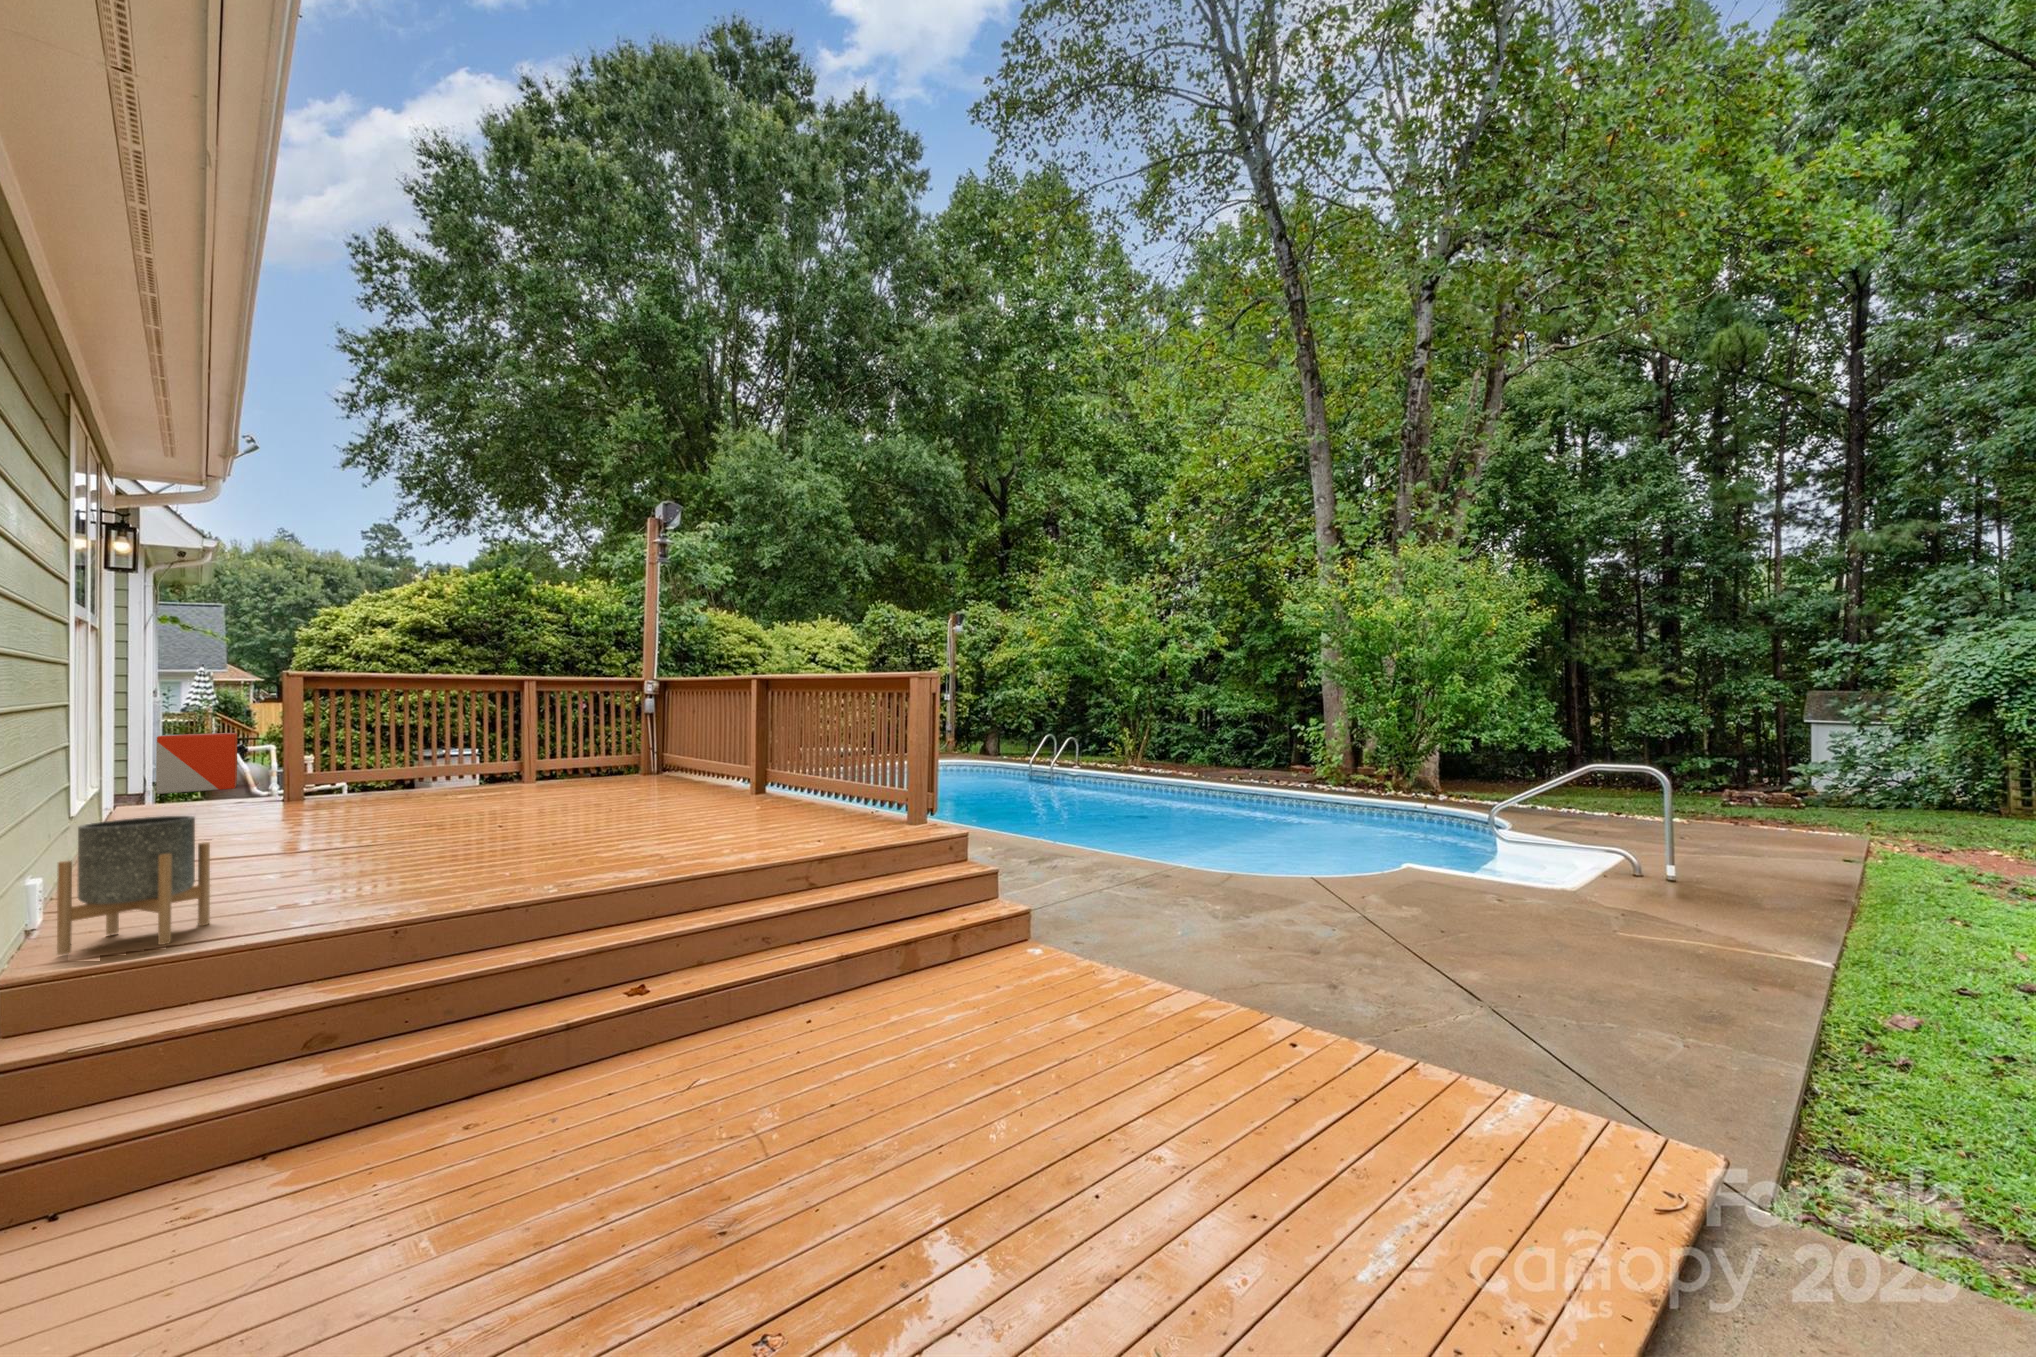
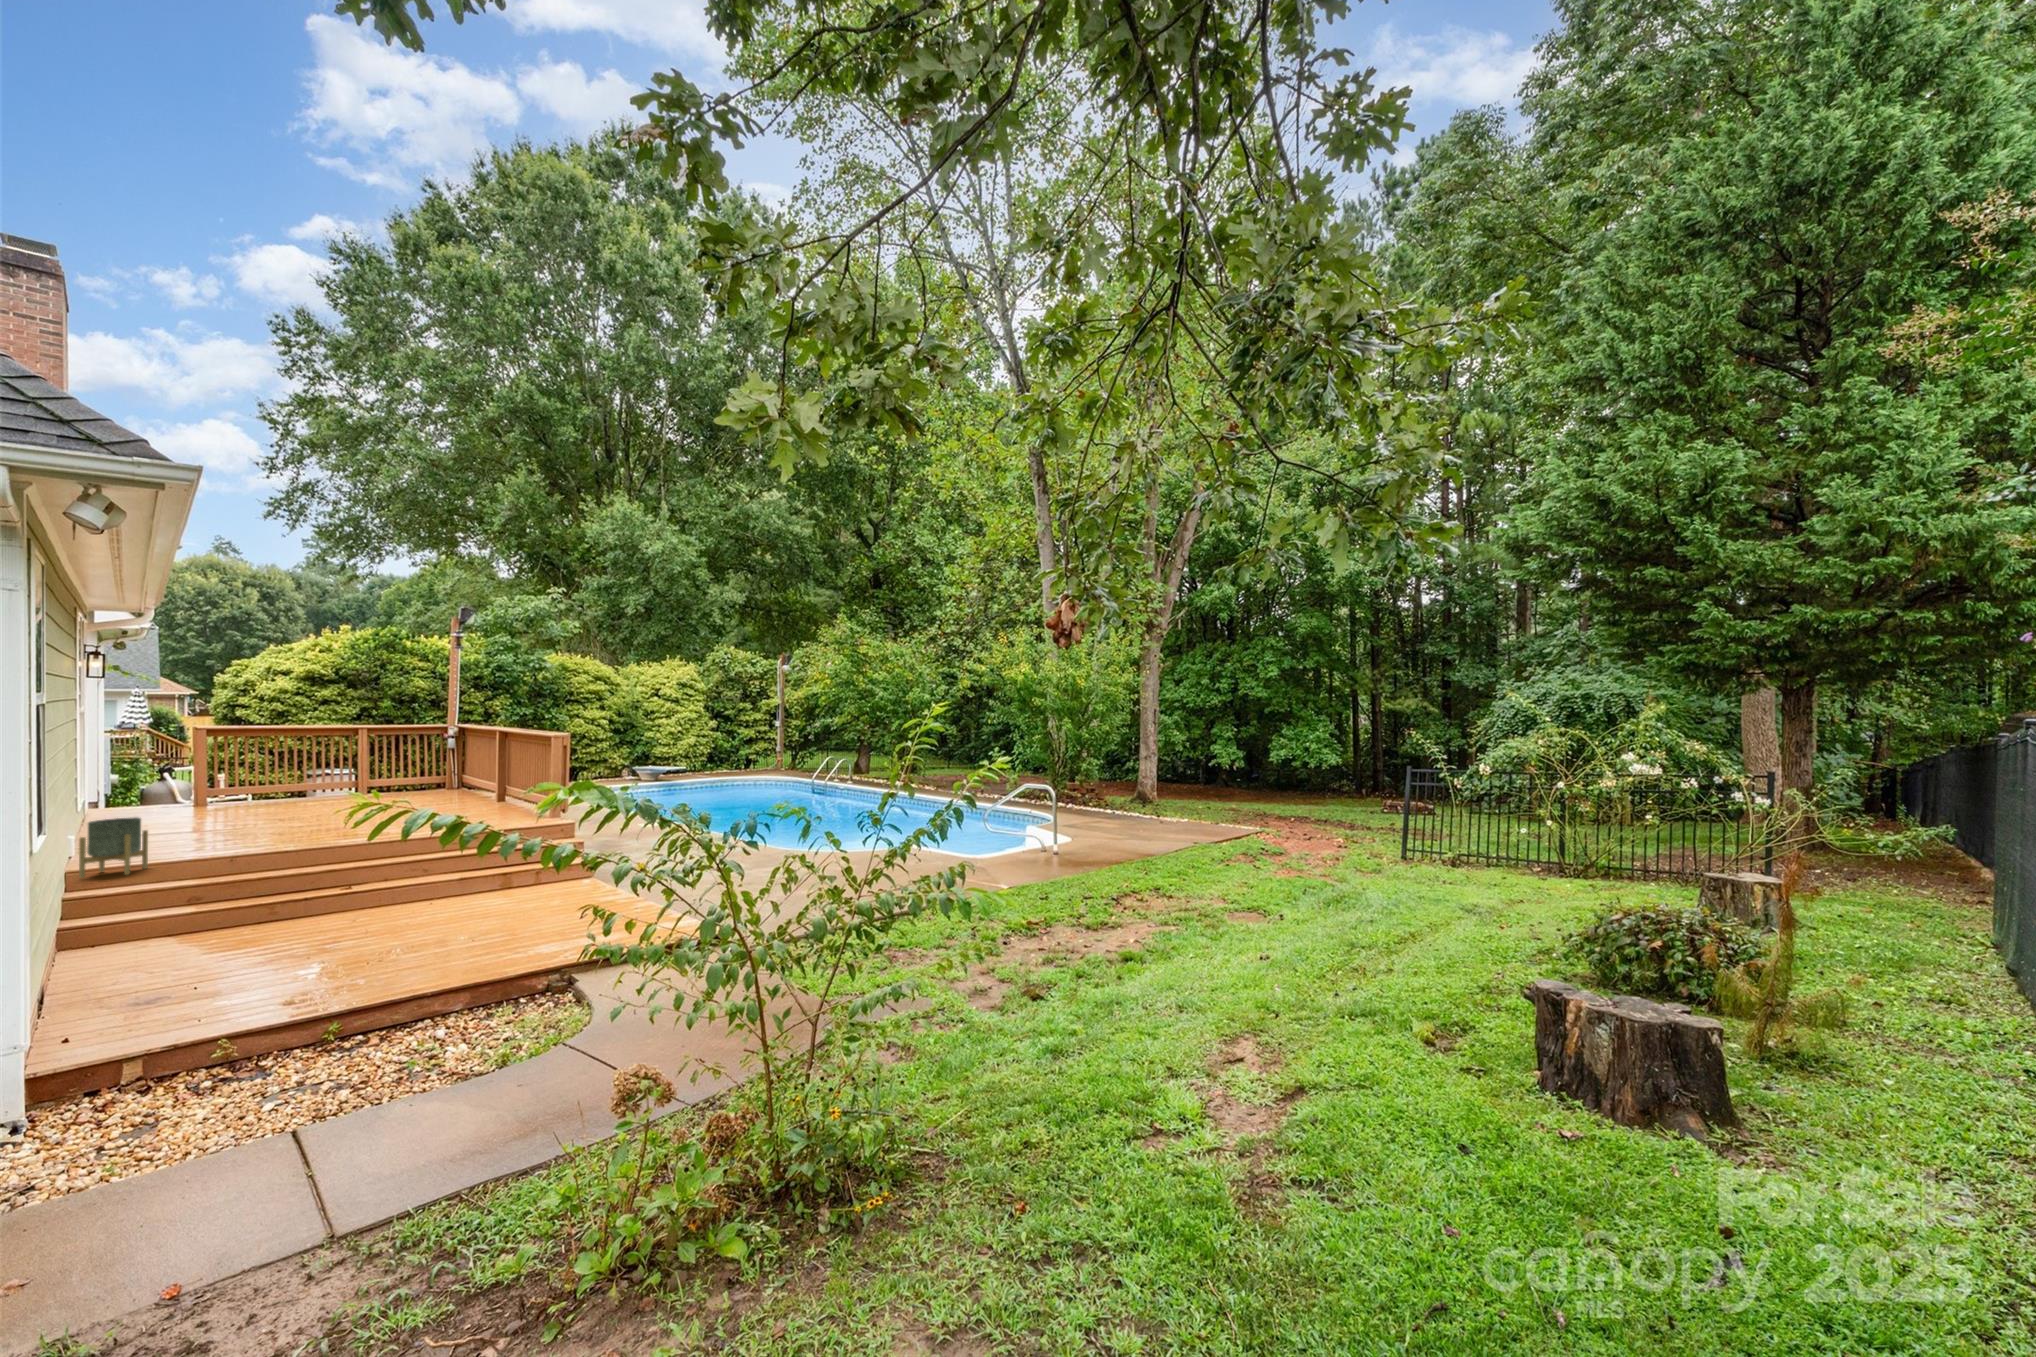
stool: present [156,733,237,794] -> none [105,758,166,804]

